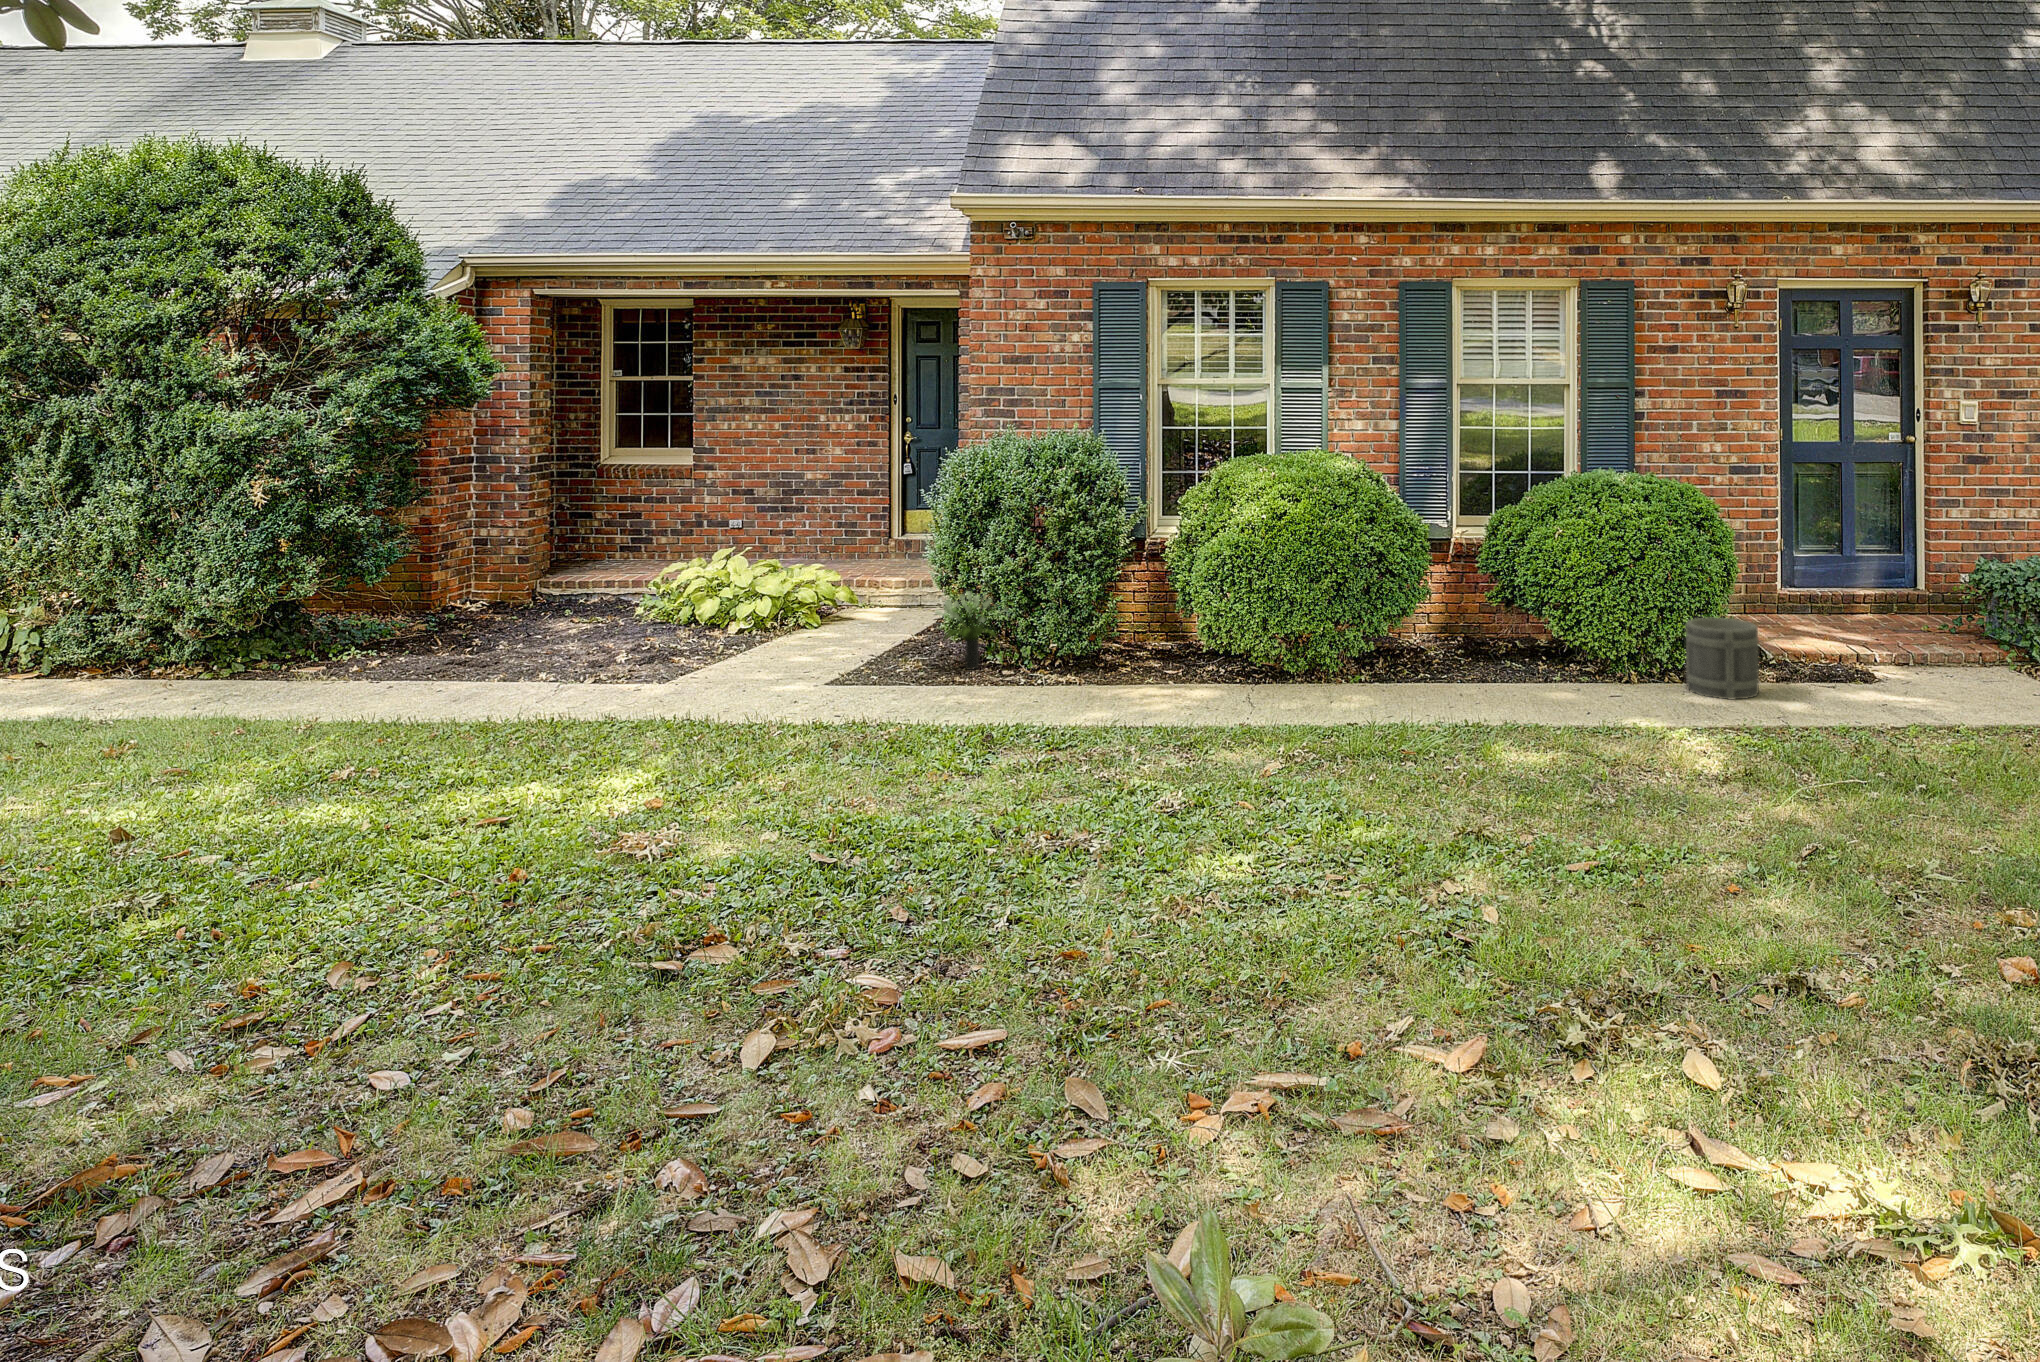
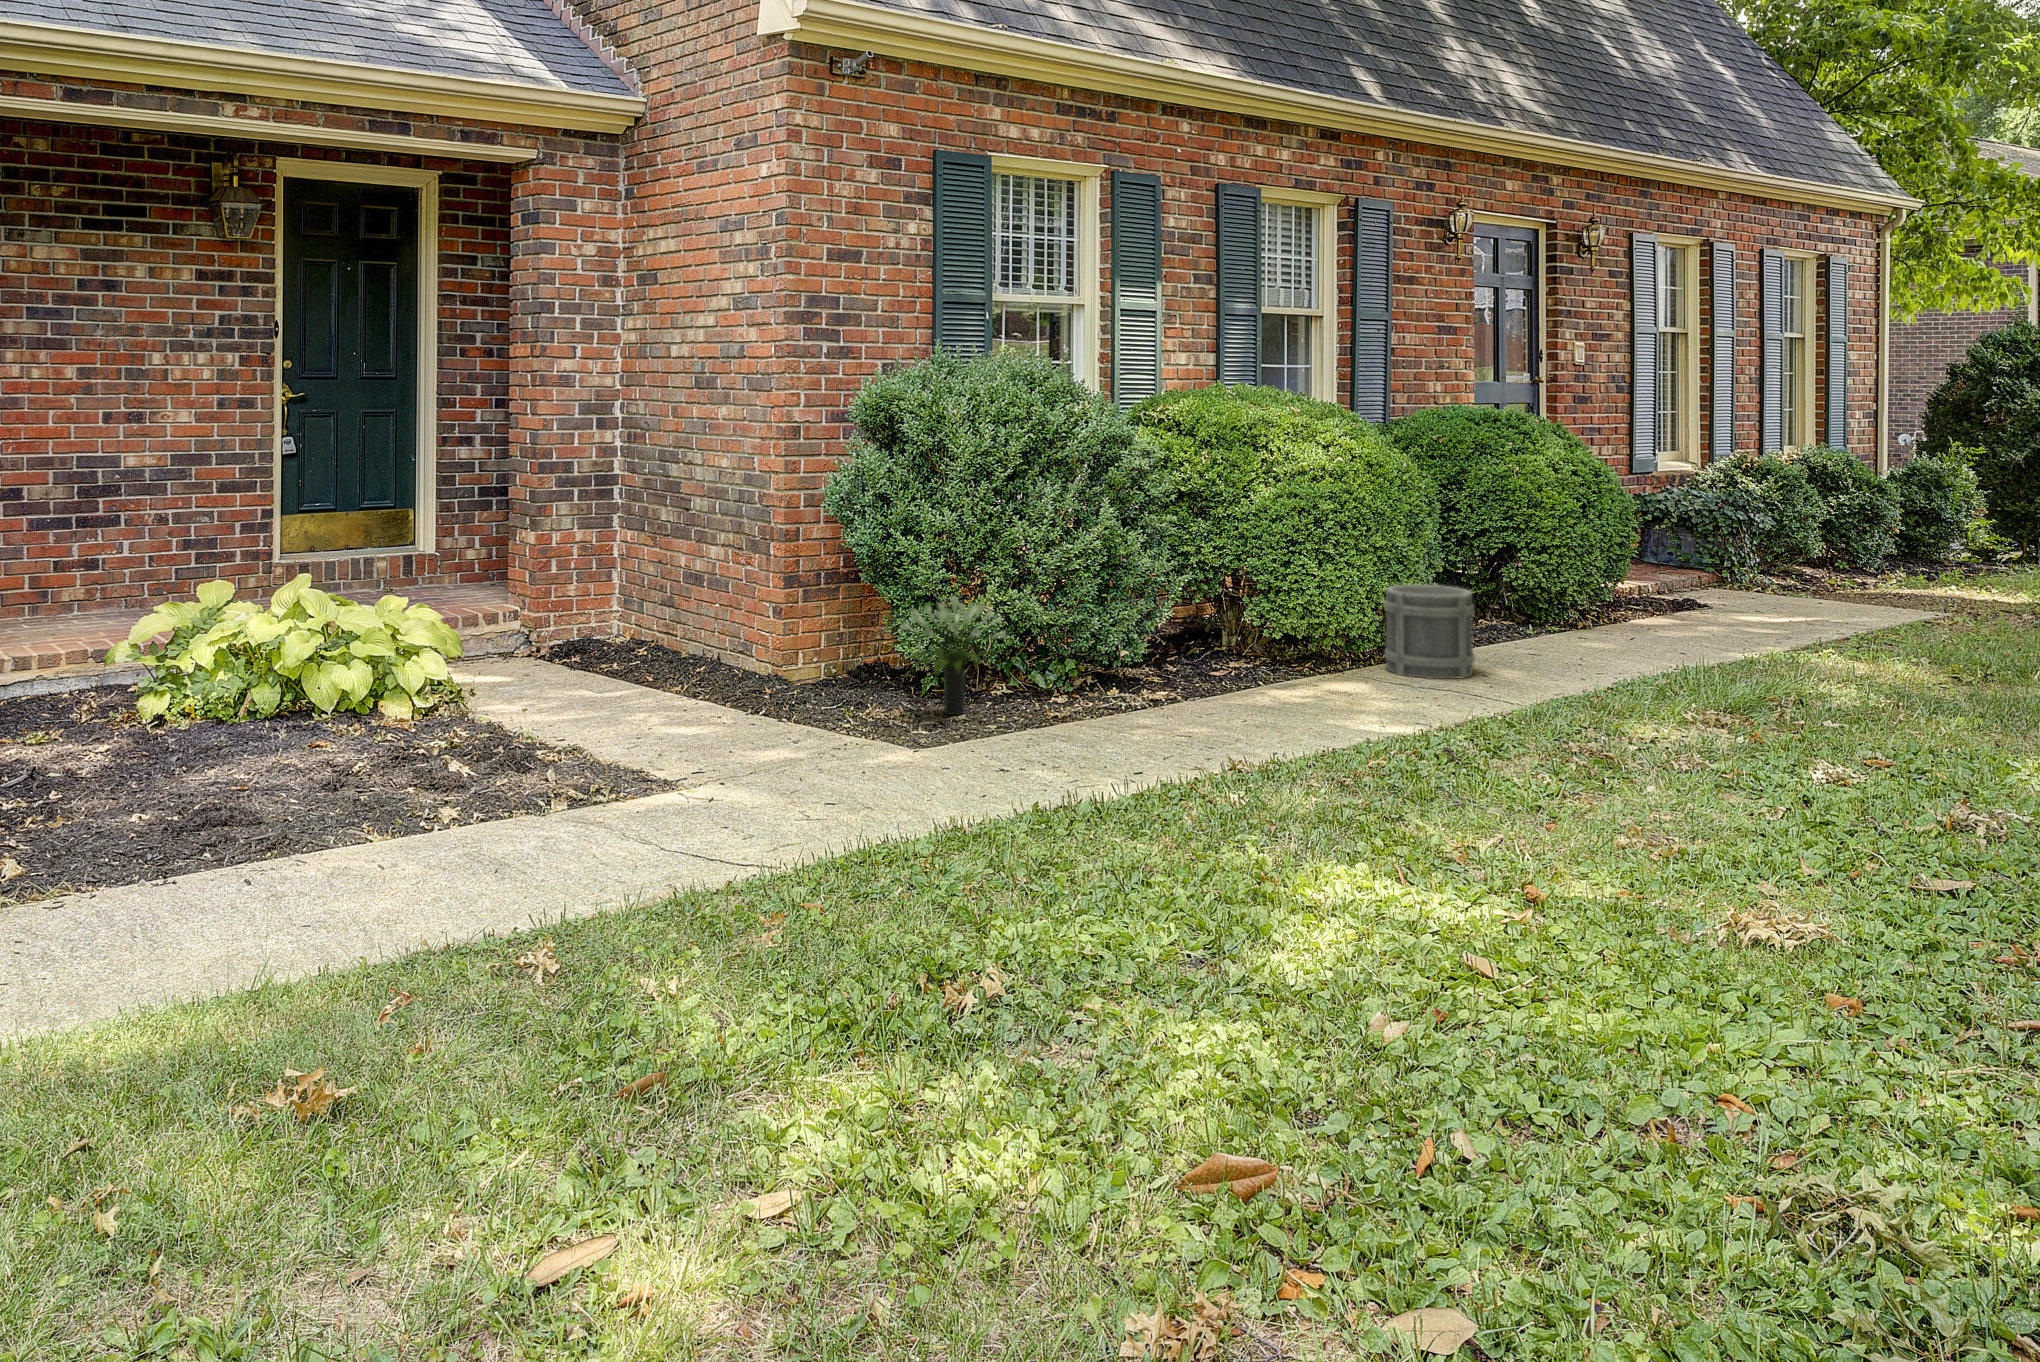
bucket: present [1686,618,1759,700] -> present [1384,585,1475,679]

